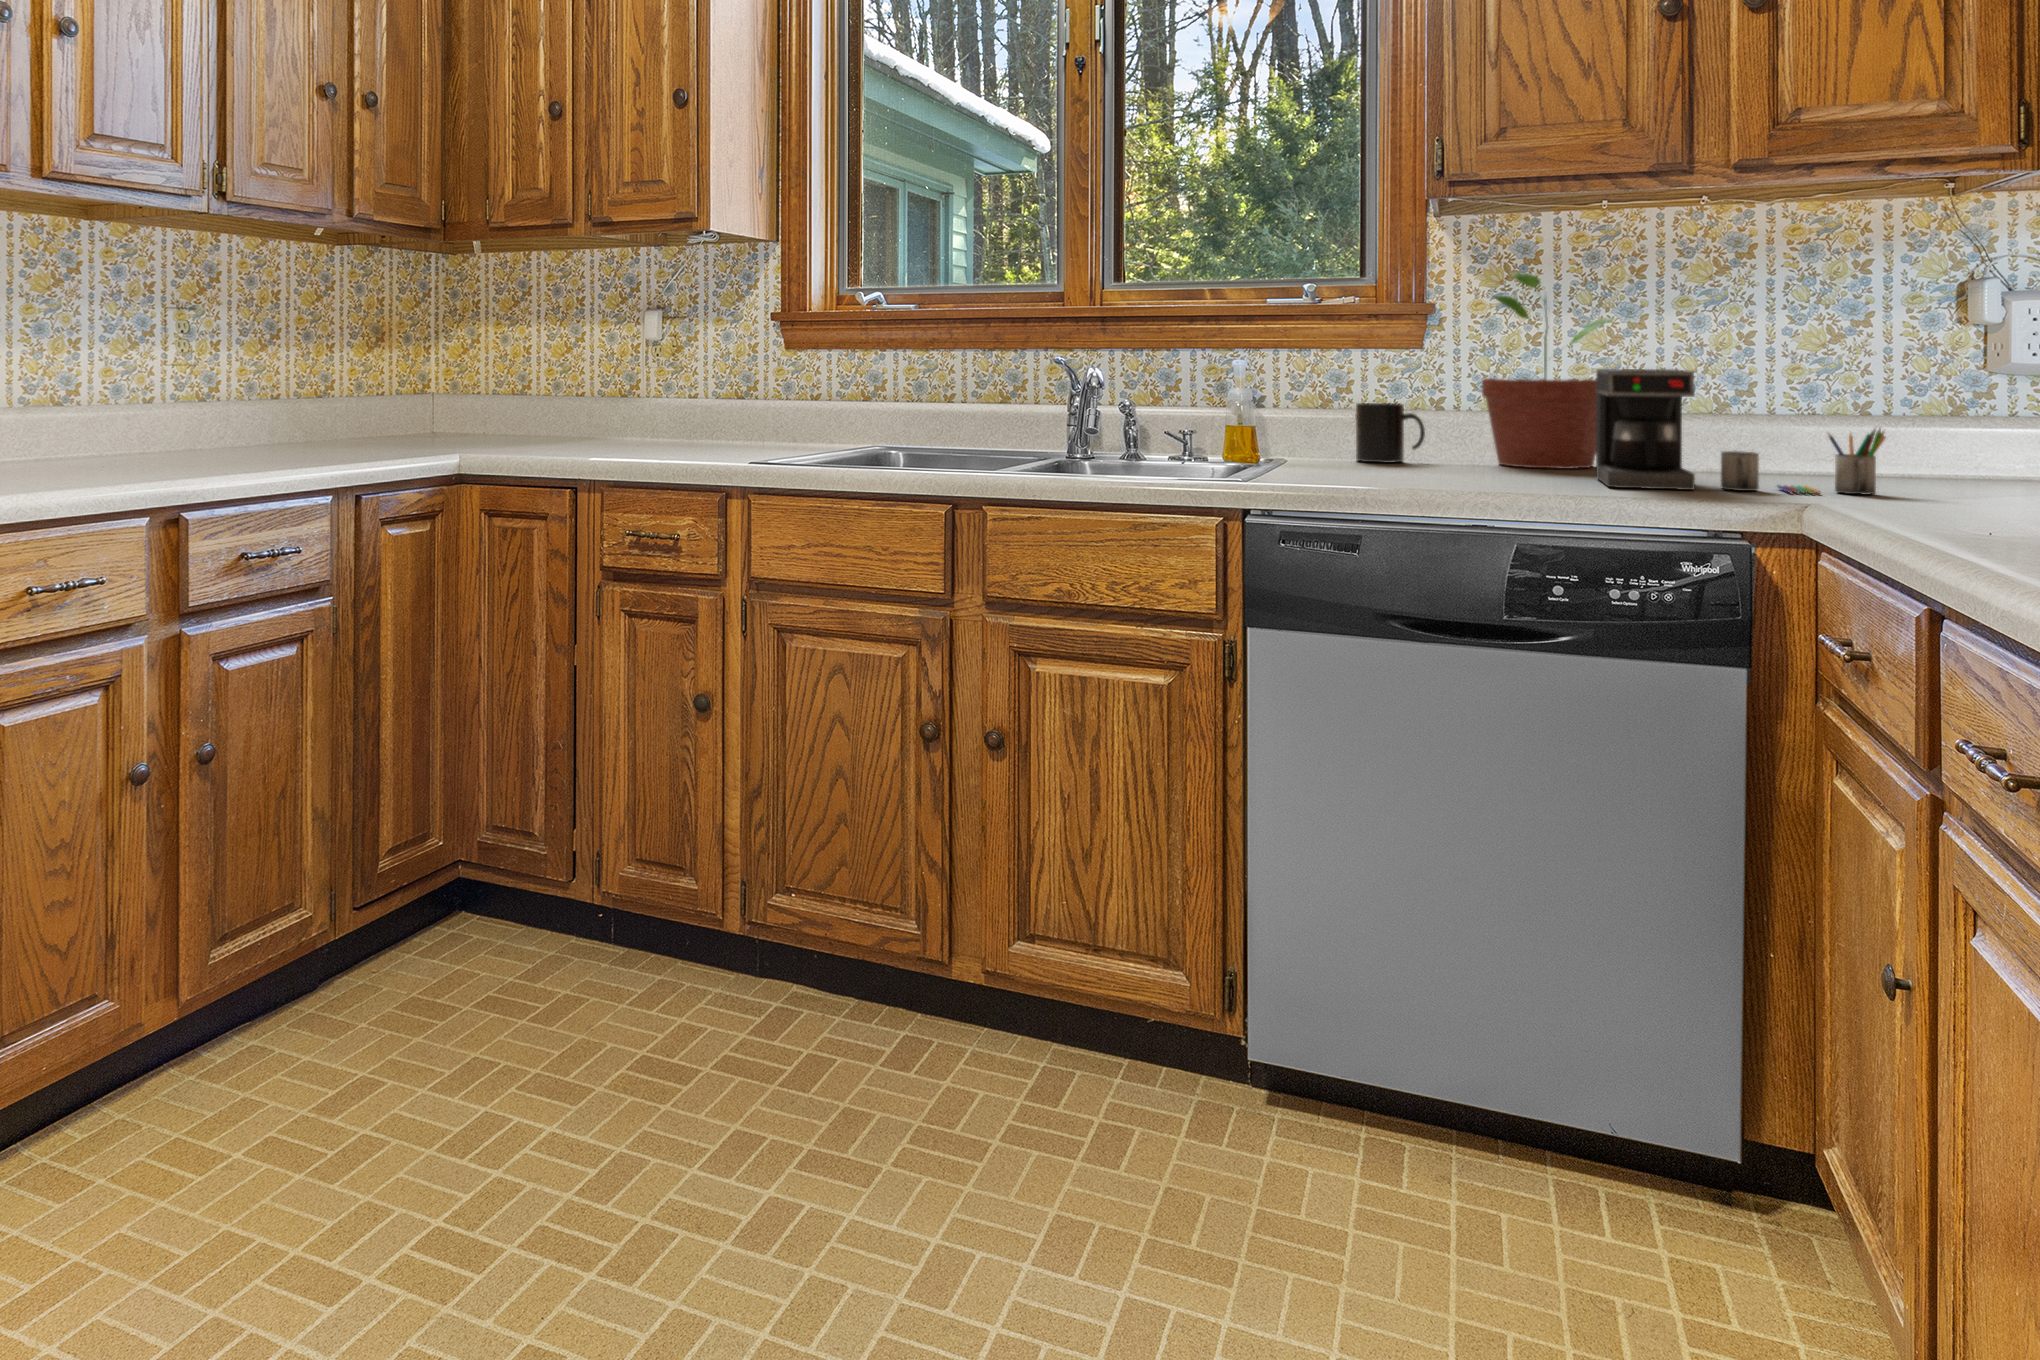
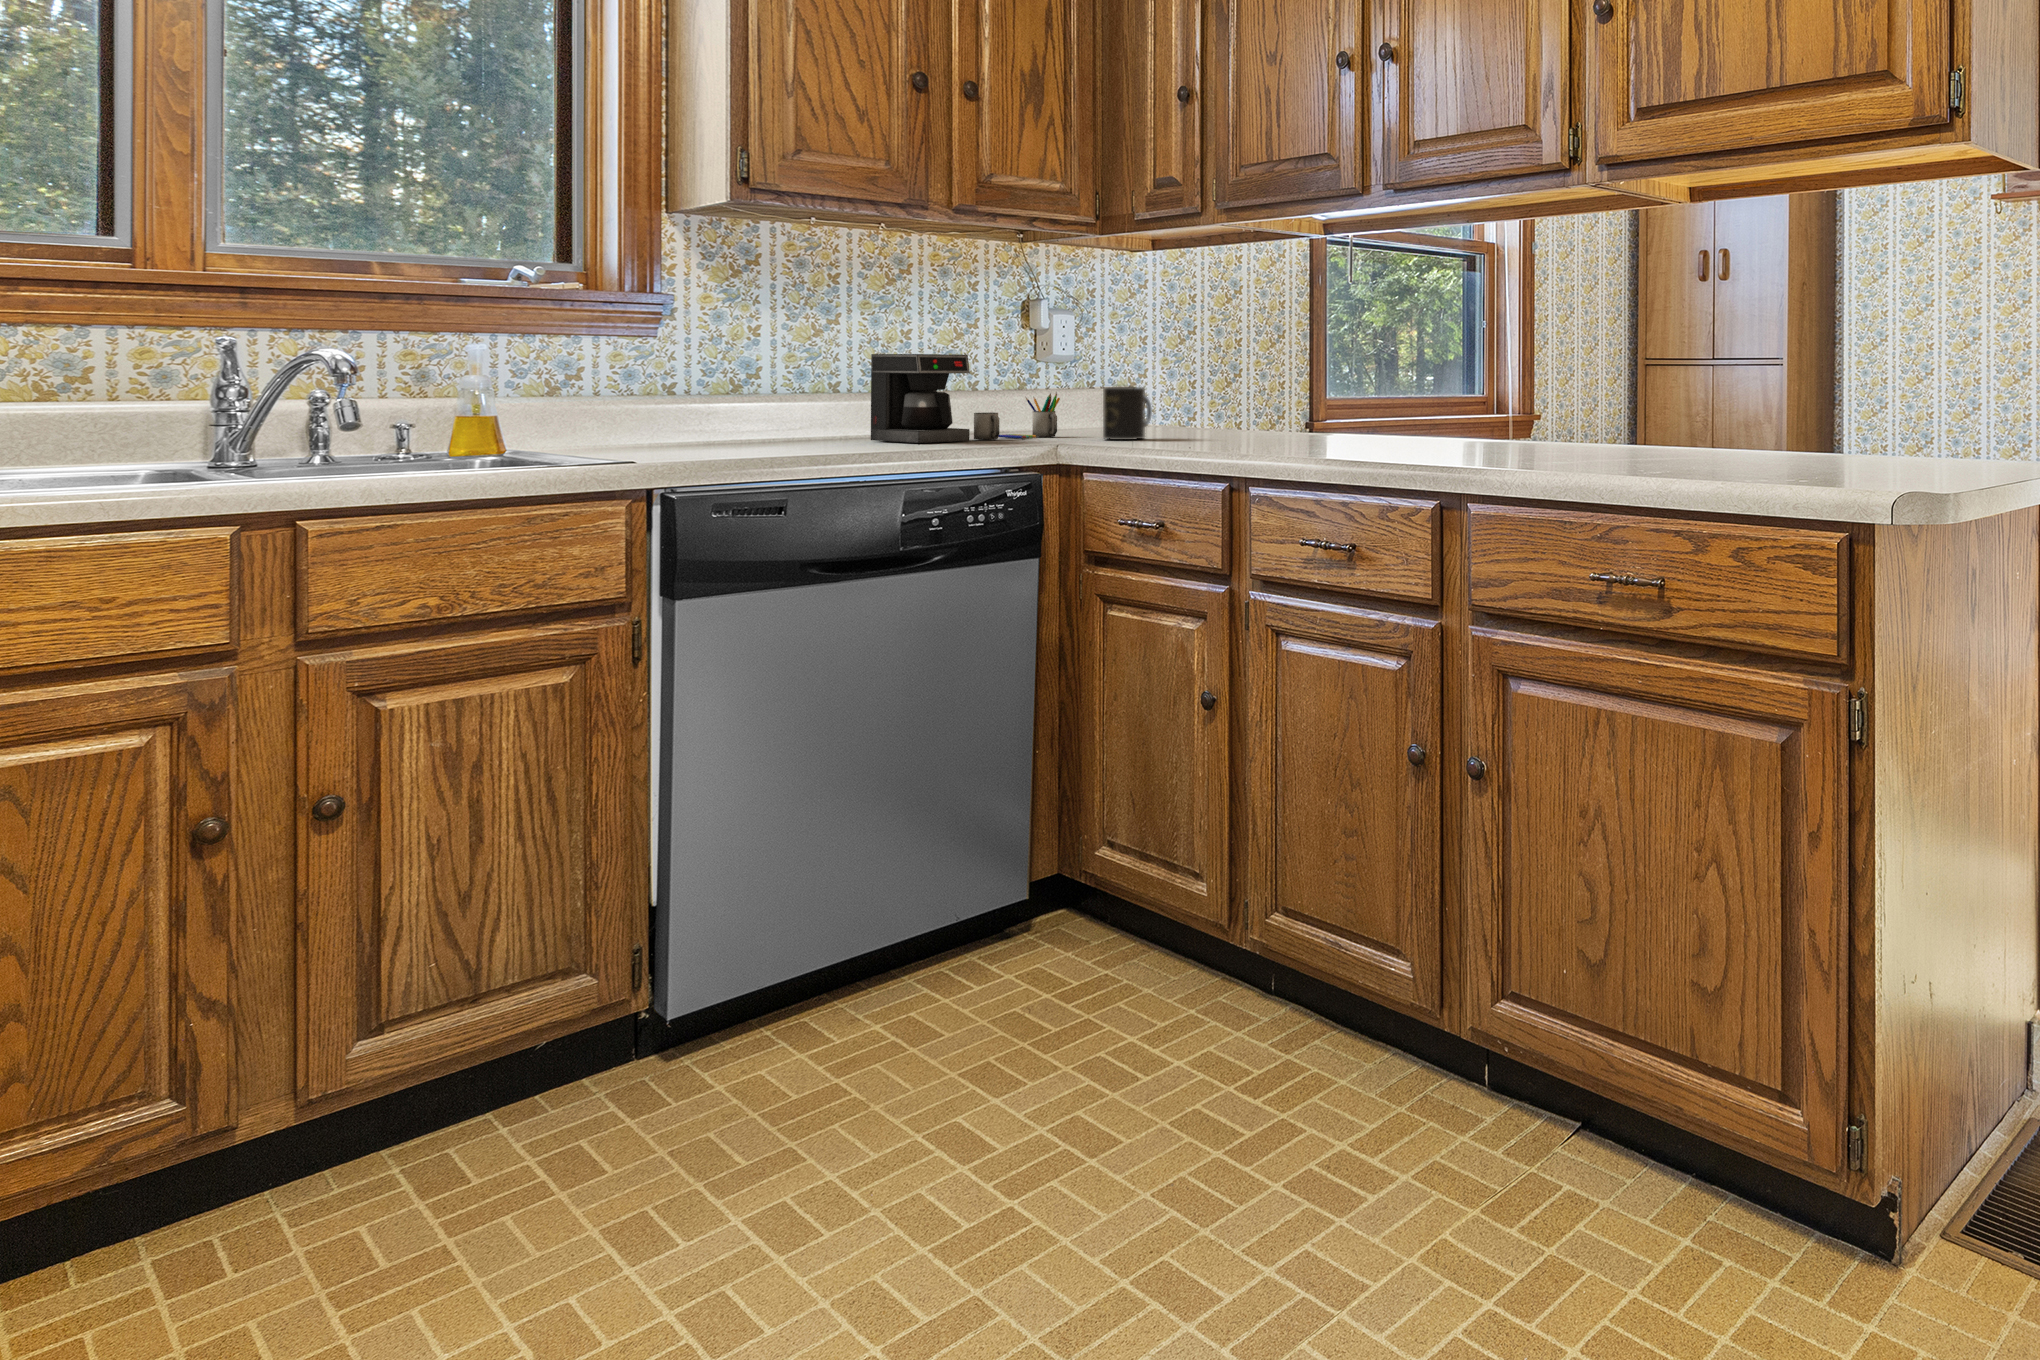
potted plant: present [1482,272,1614,469] -> none [716,269,845,440]
mug: present [1355,403,1425,463] -> present [1103,387,1152,440]

